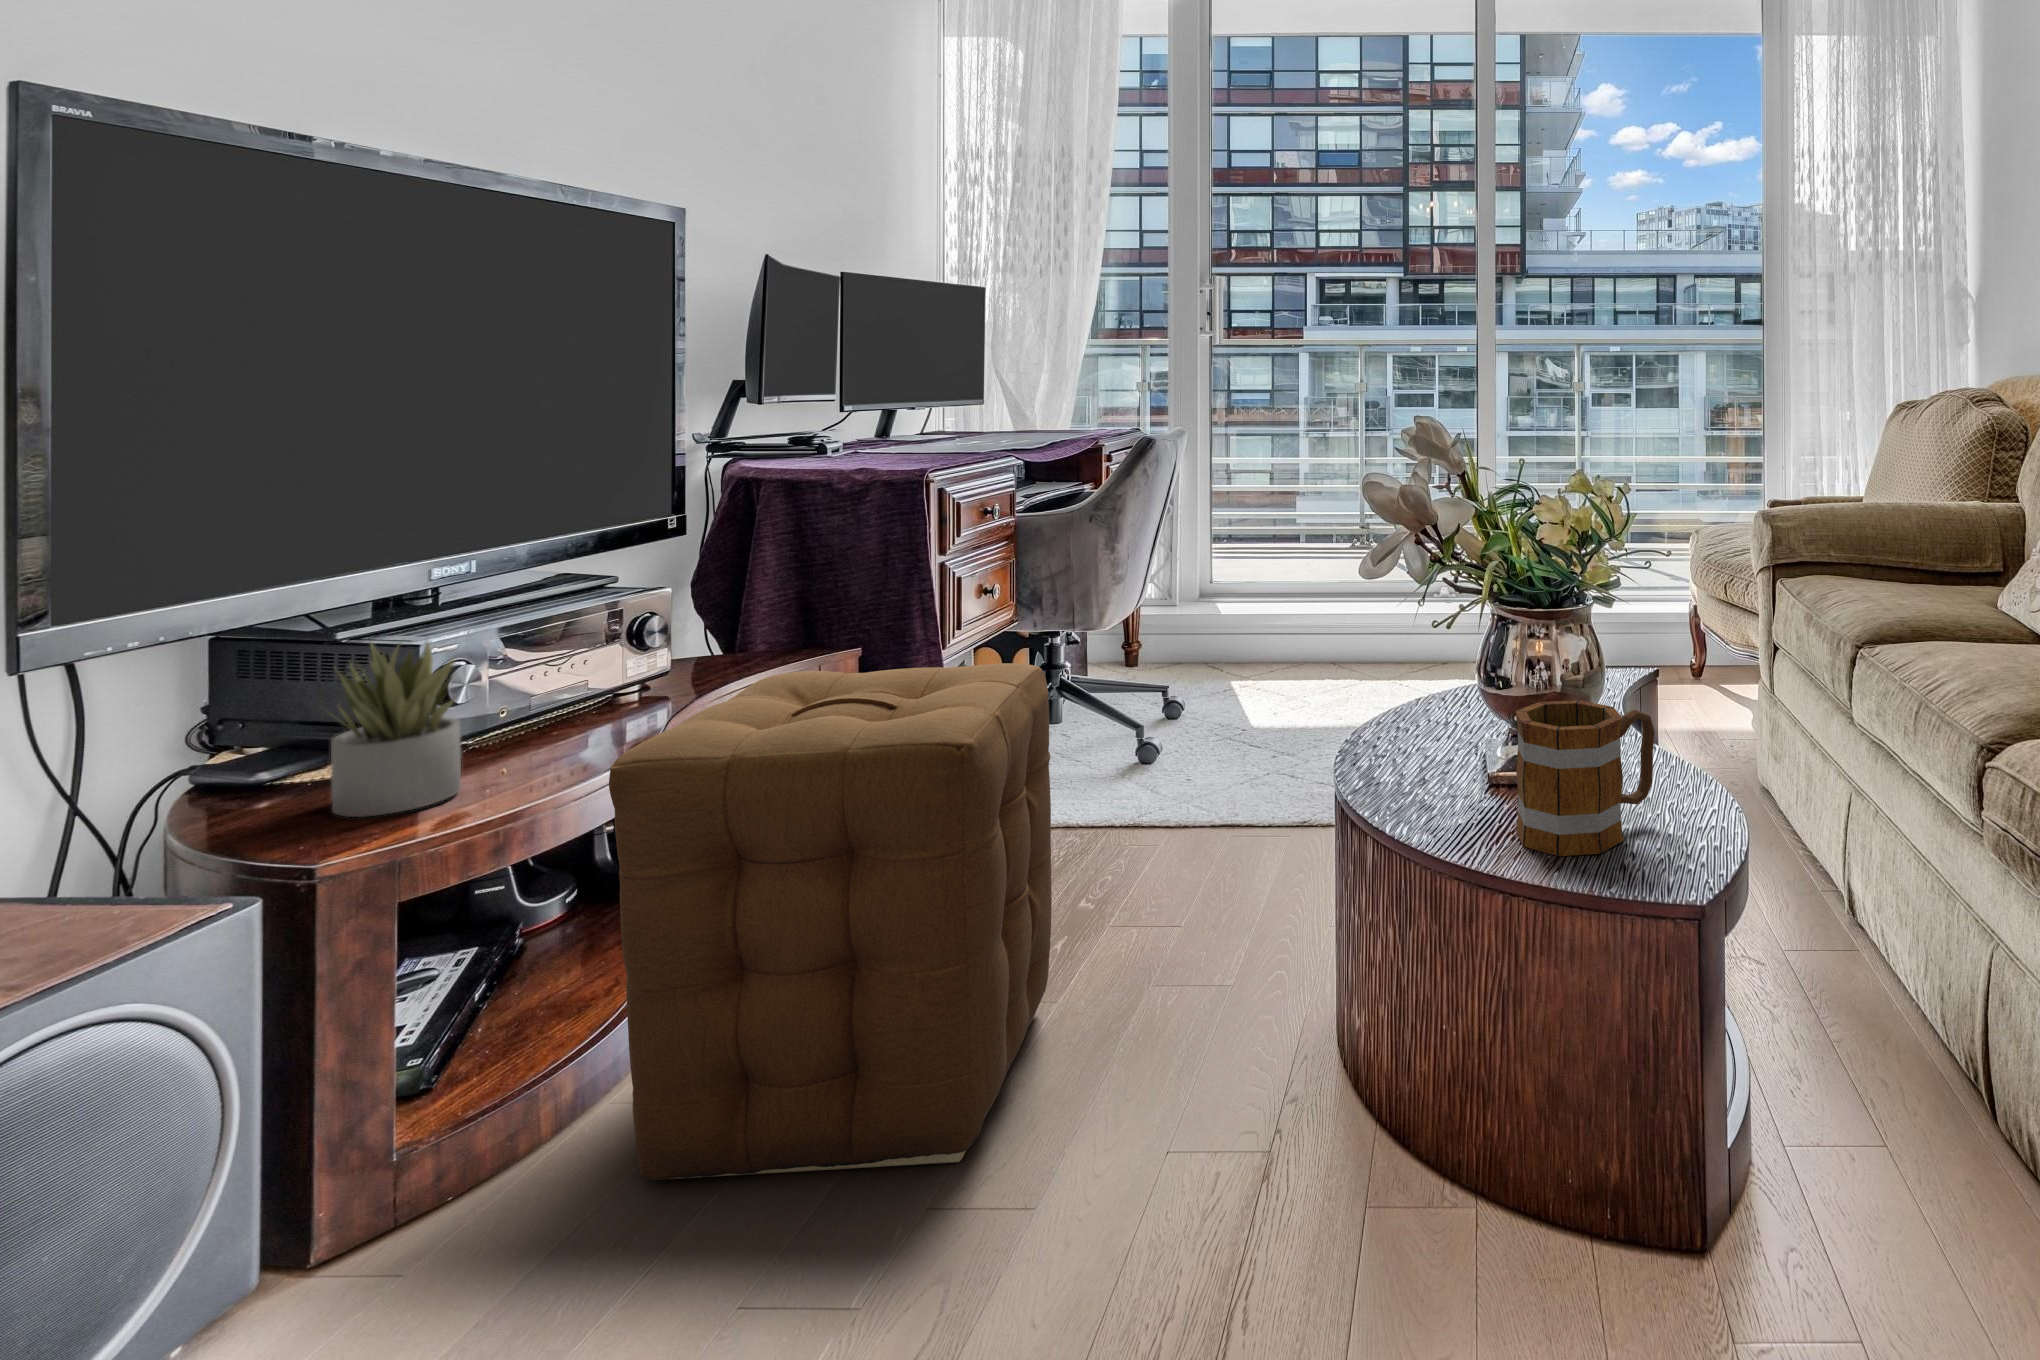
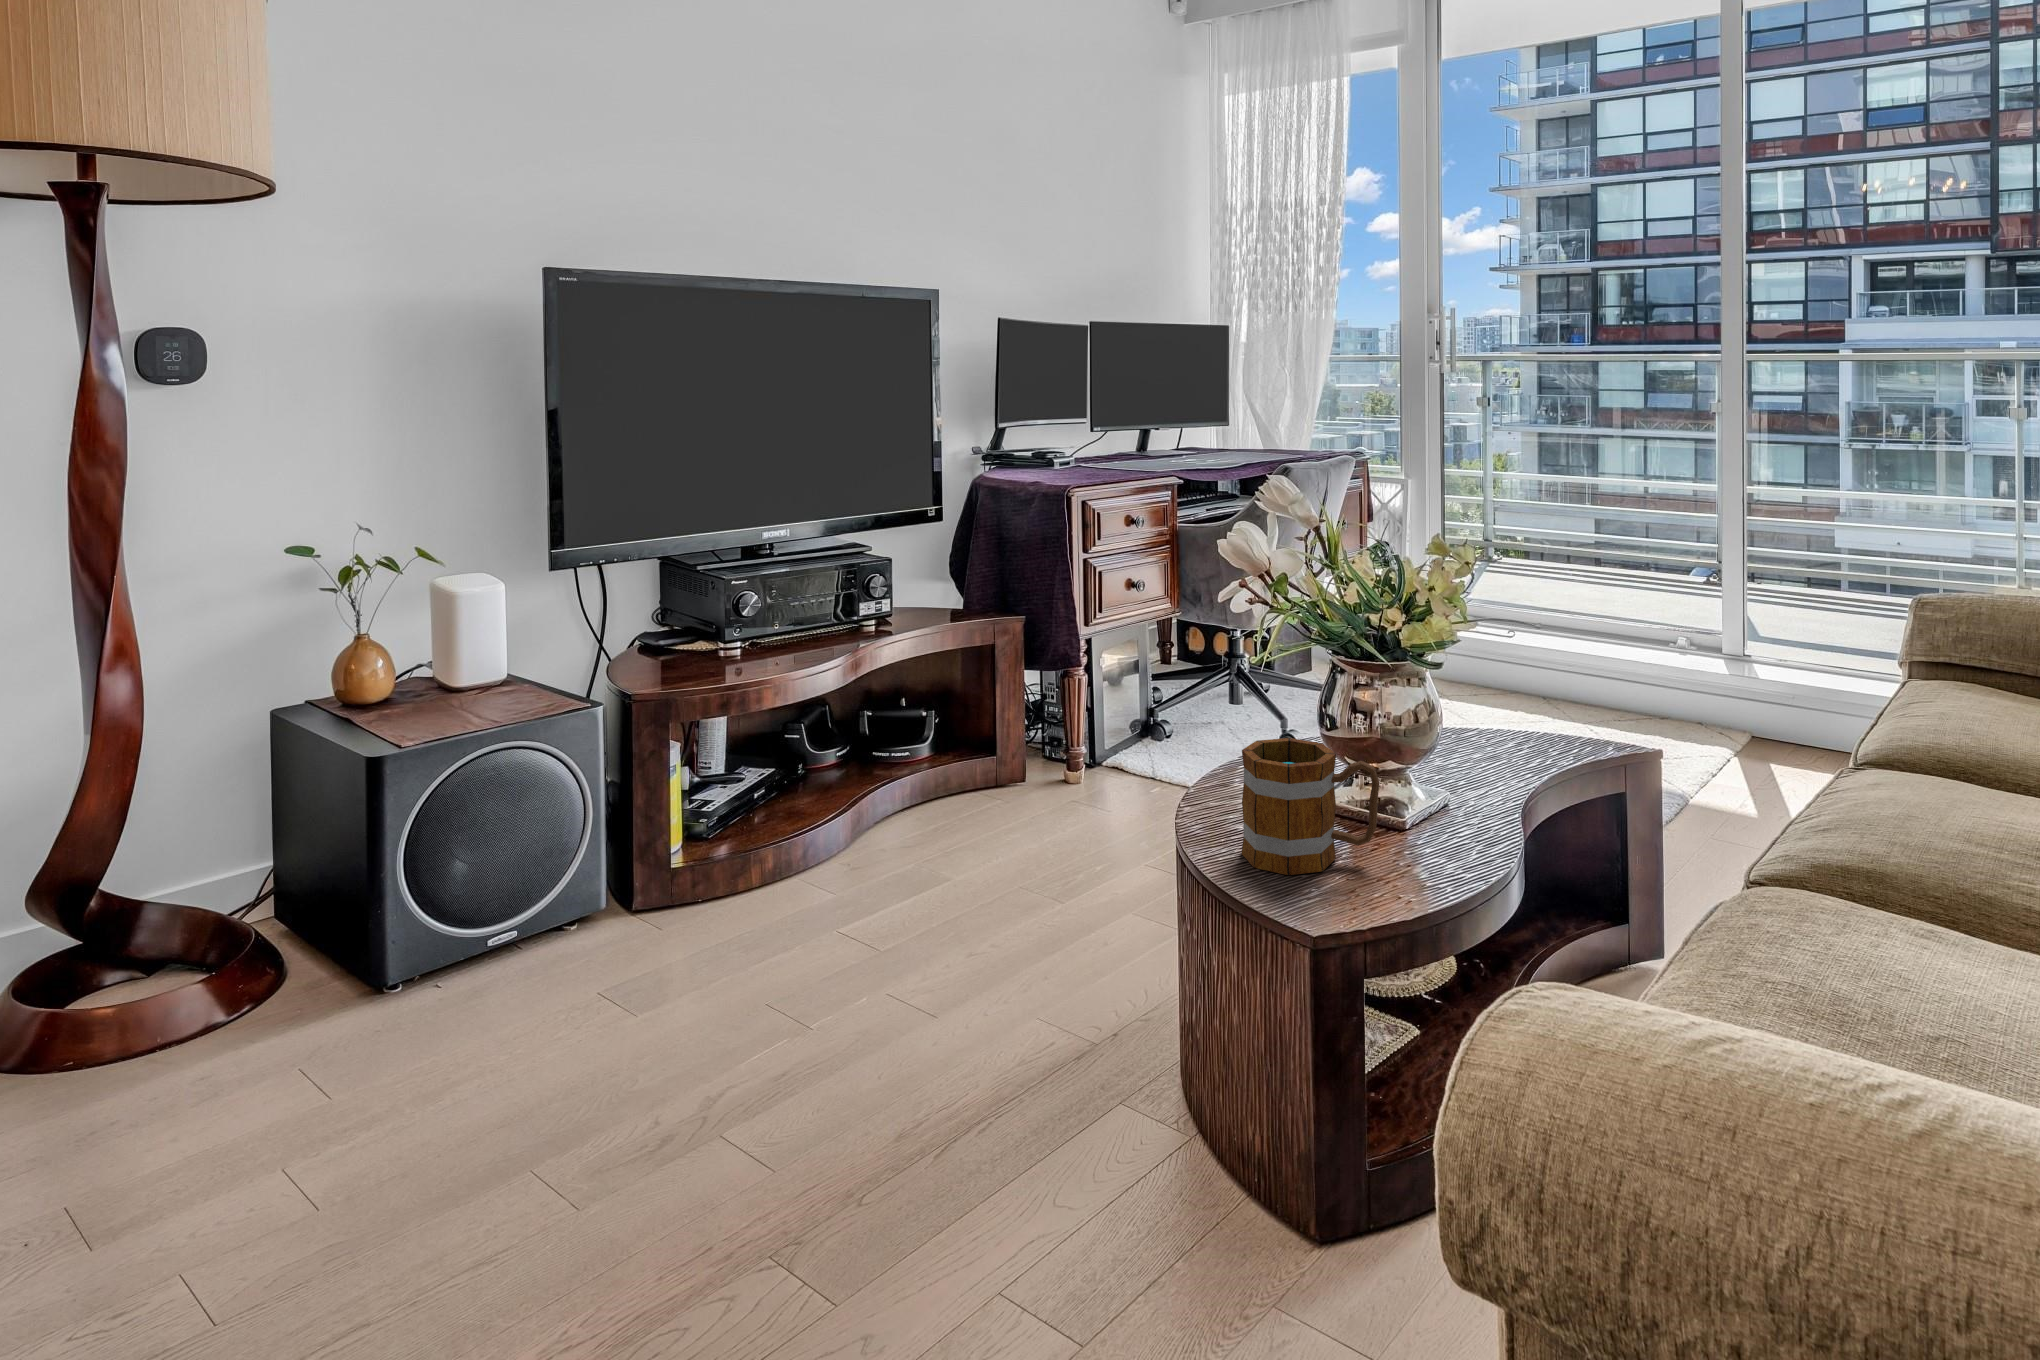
succulent plant: present [331,641,461,817] -> none [666,573,732,674]
ottoman: present [609,663,1052,1180] -> none [766,625,1060,978]

